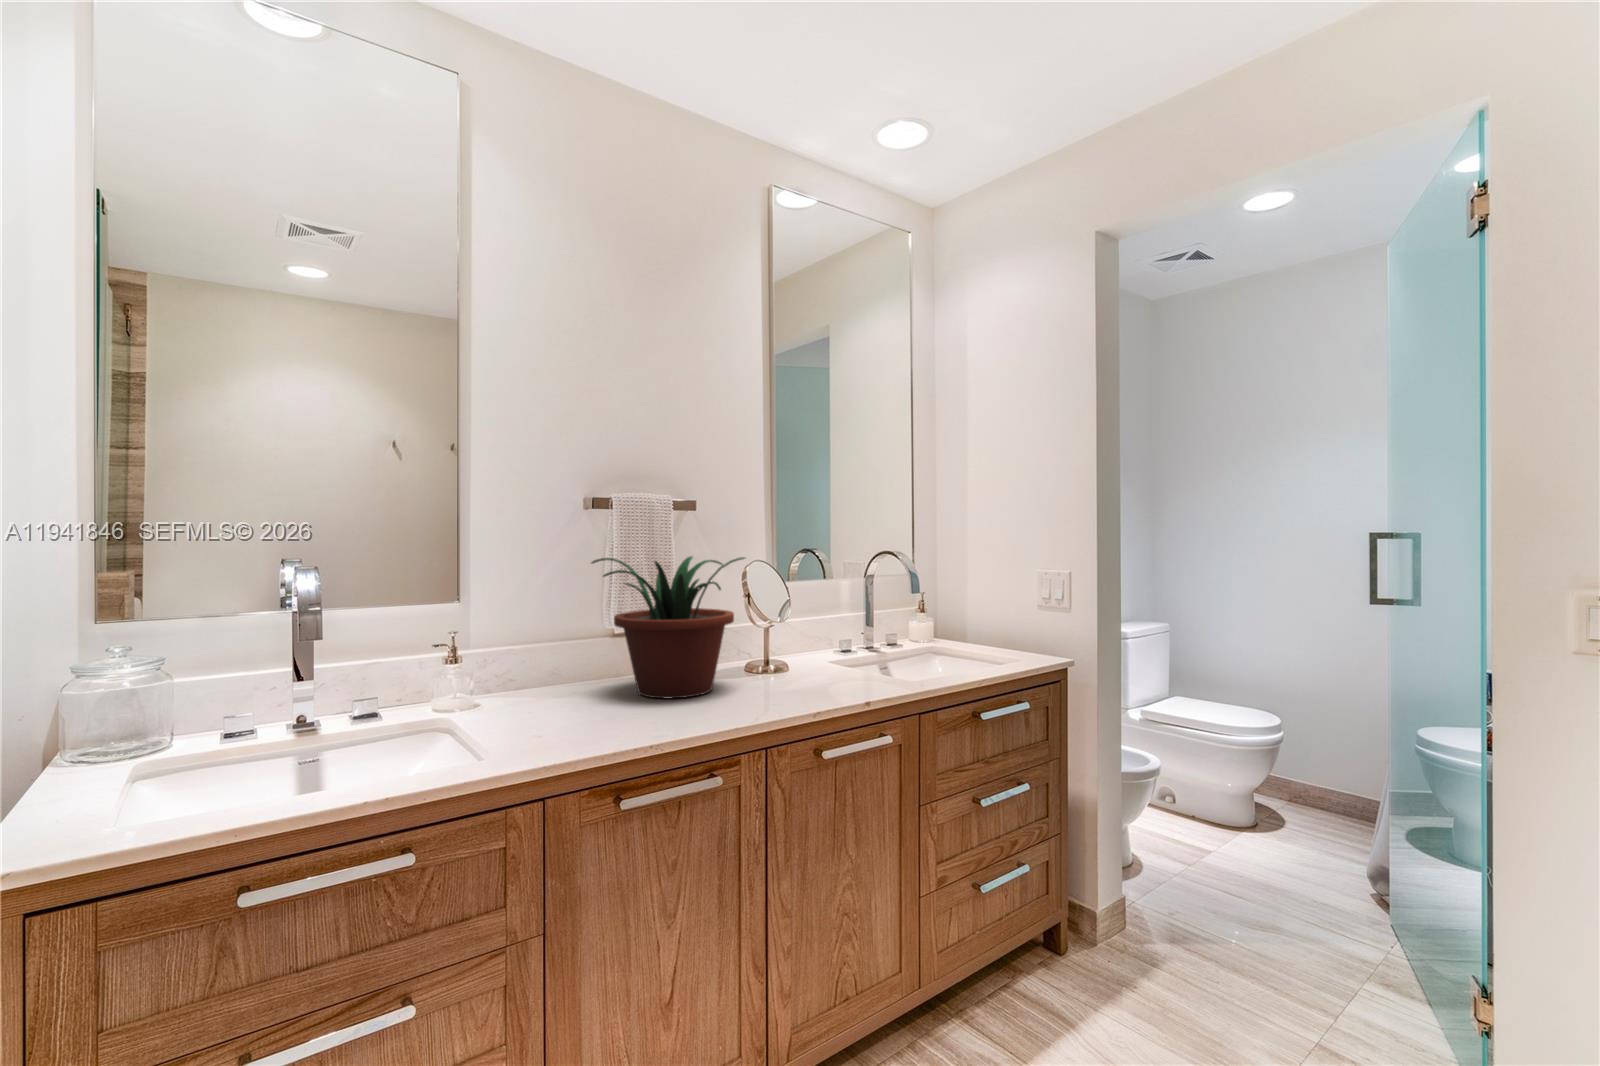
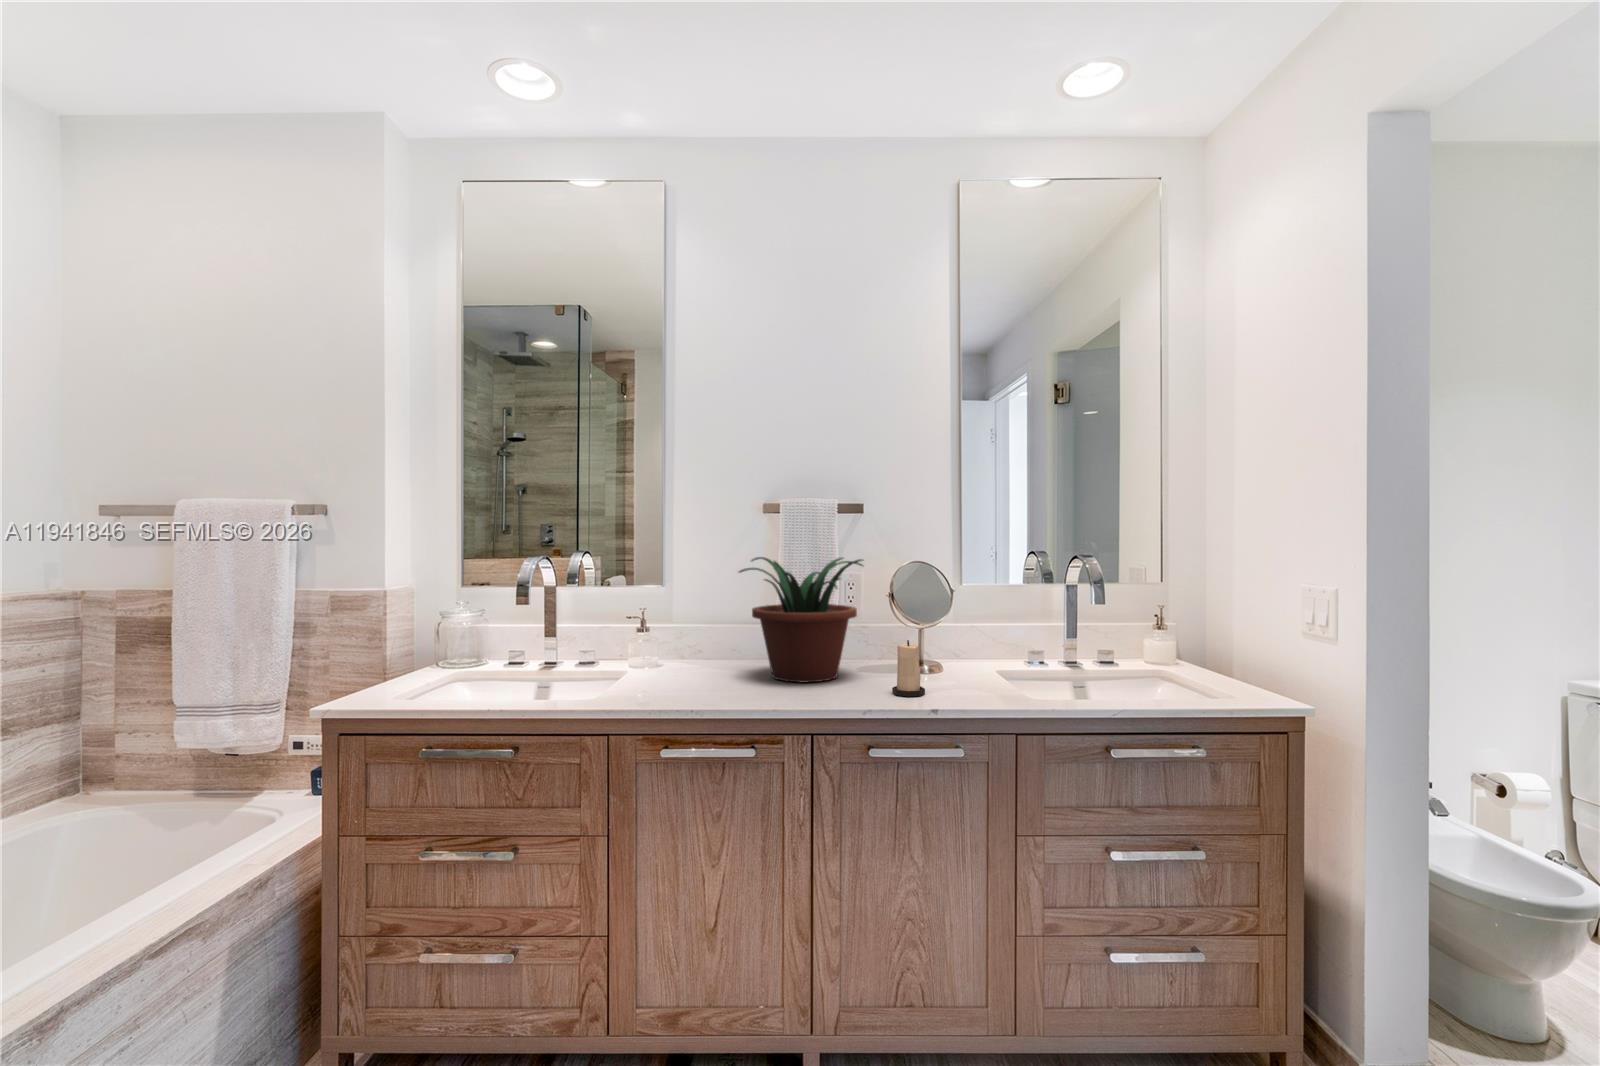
candle: none [798,637,829,694] -> present [892,640,925,697]

